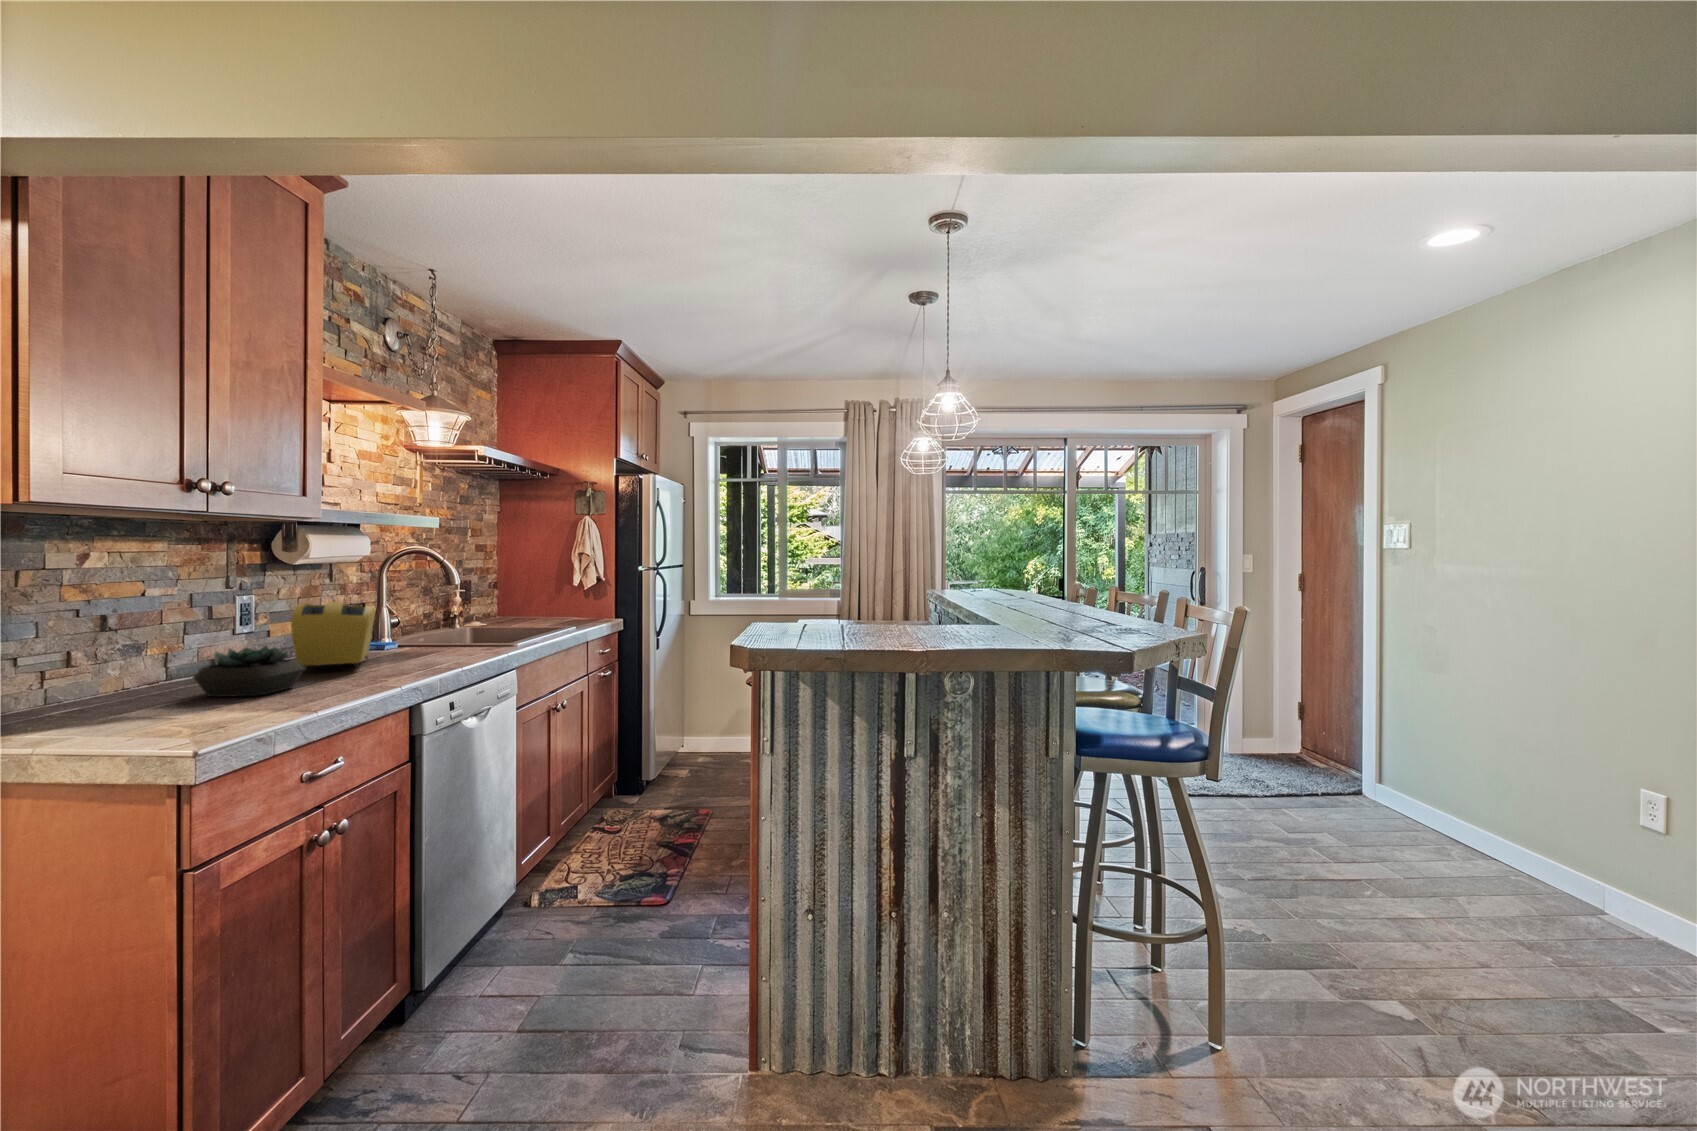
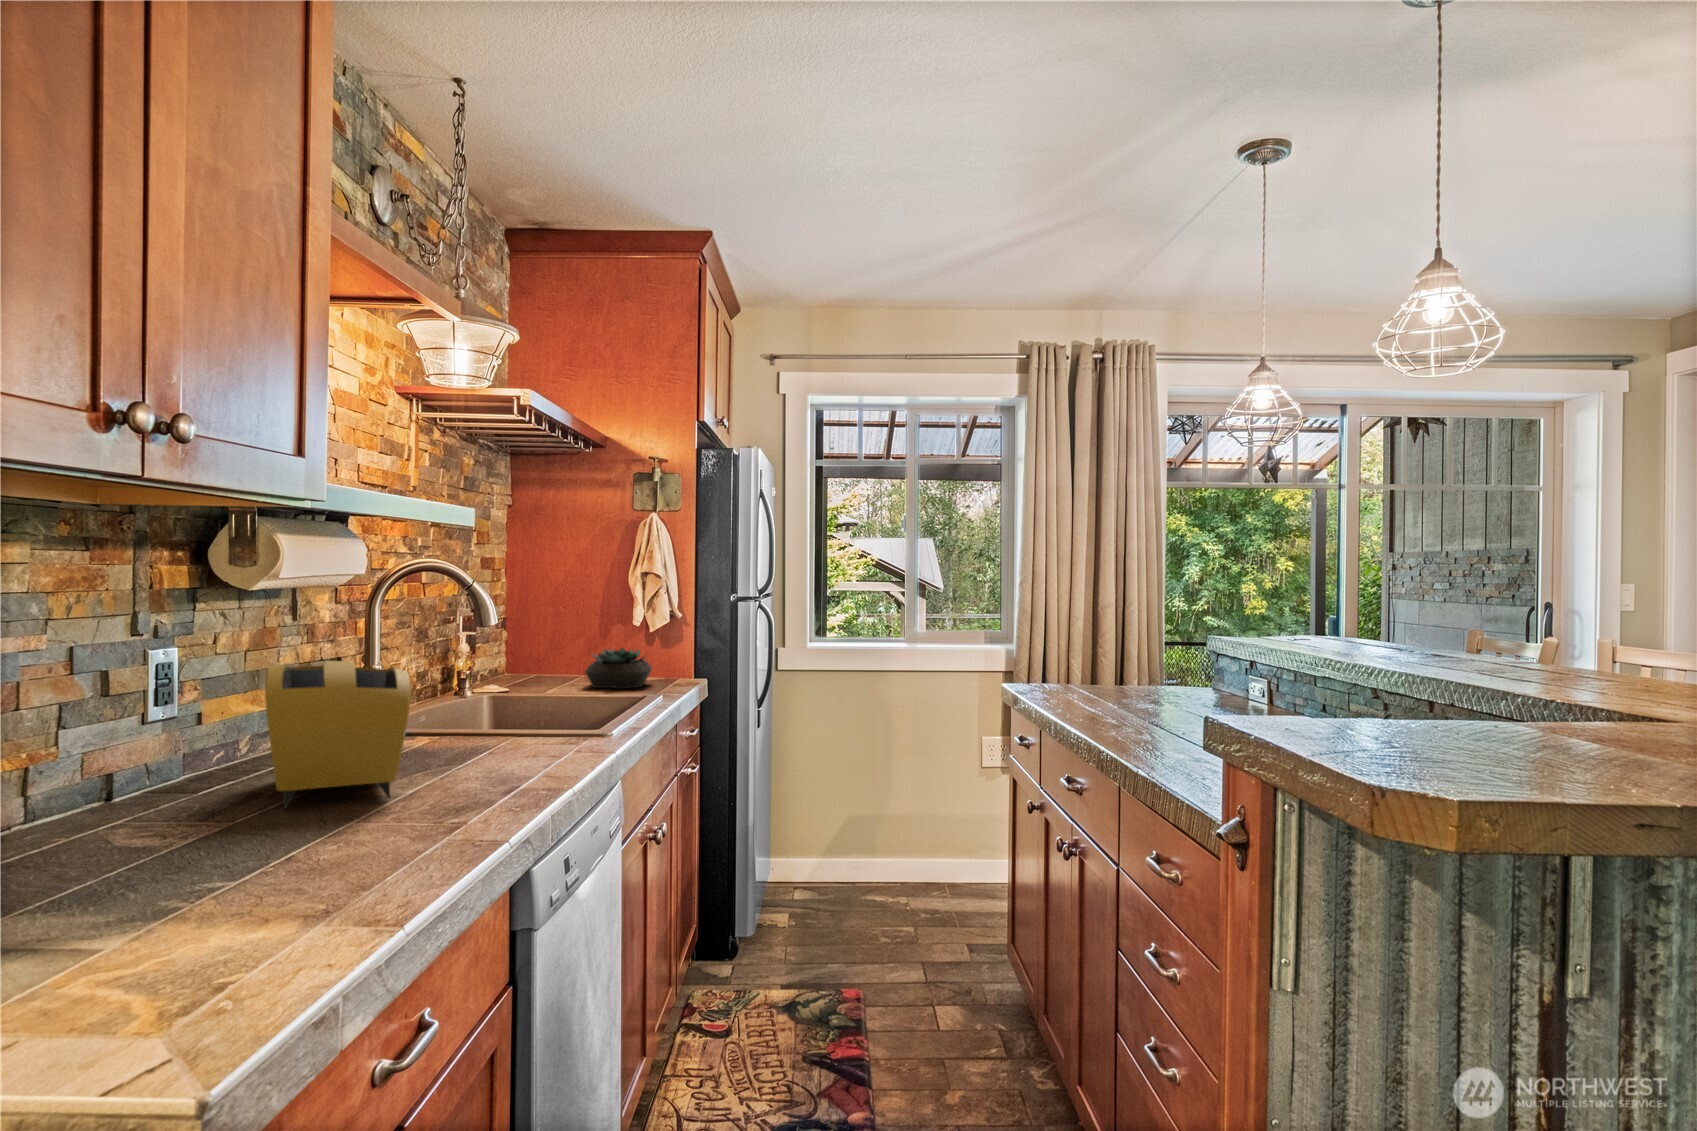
succulent plant: present [193,646,305,697] -> present [585,648,652,688]

